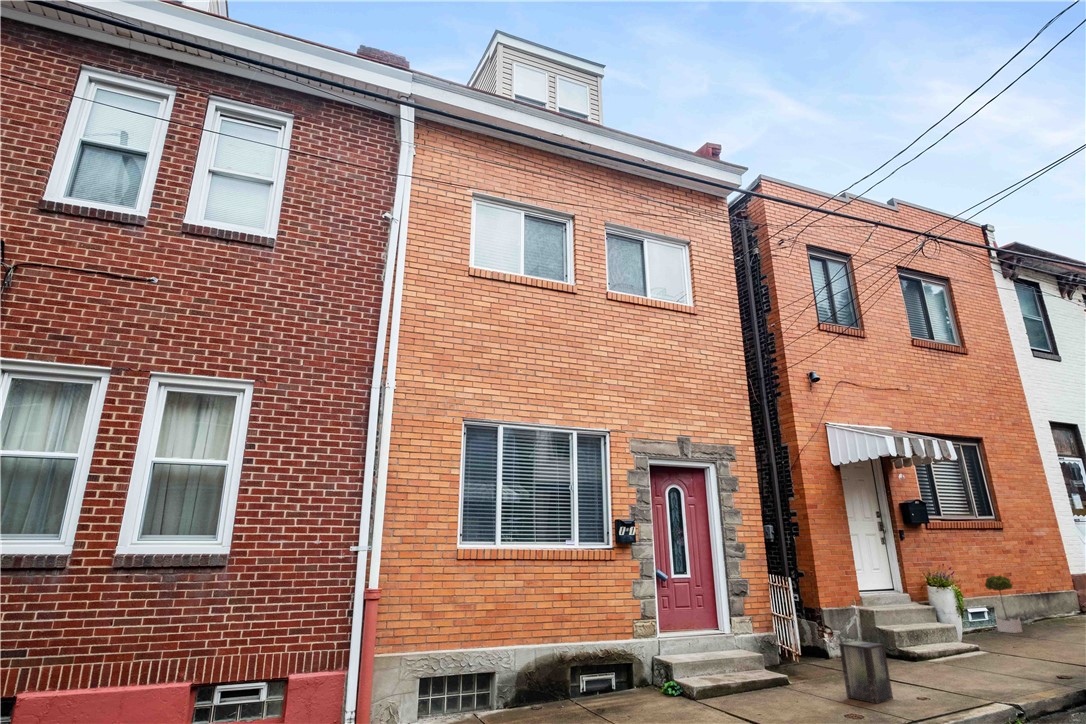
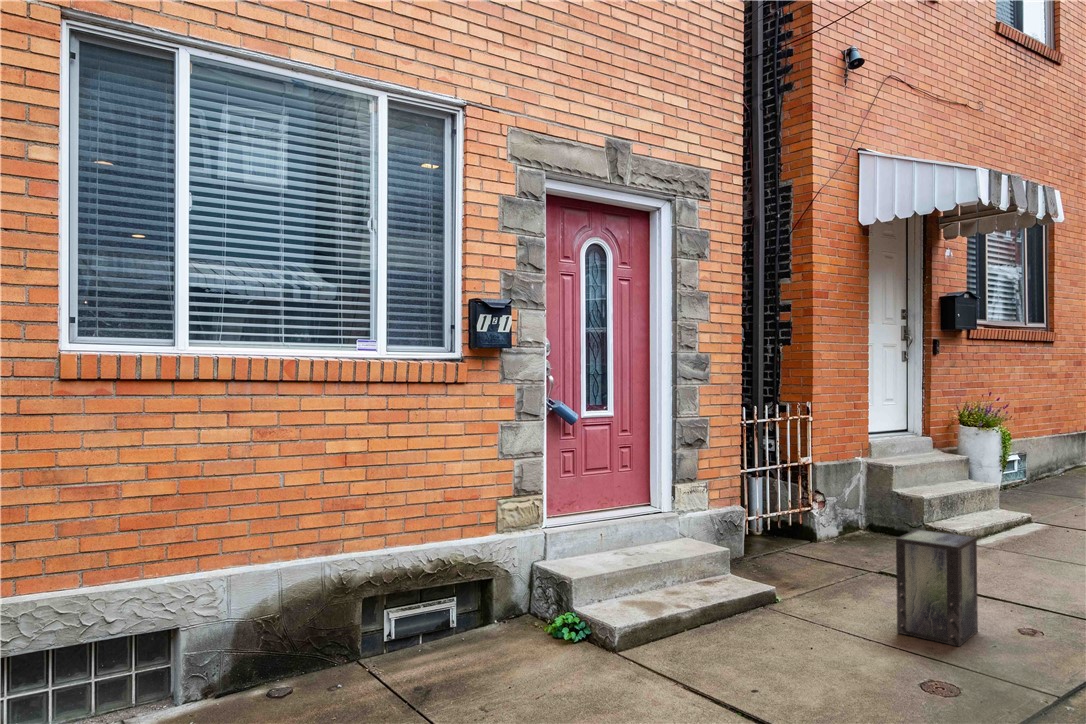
potted tree: present [985,575,1022,633] -> none [1023,407,1062,489]

